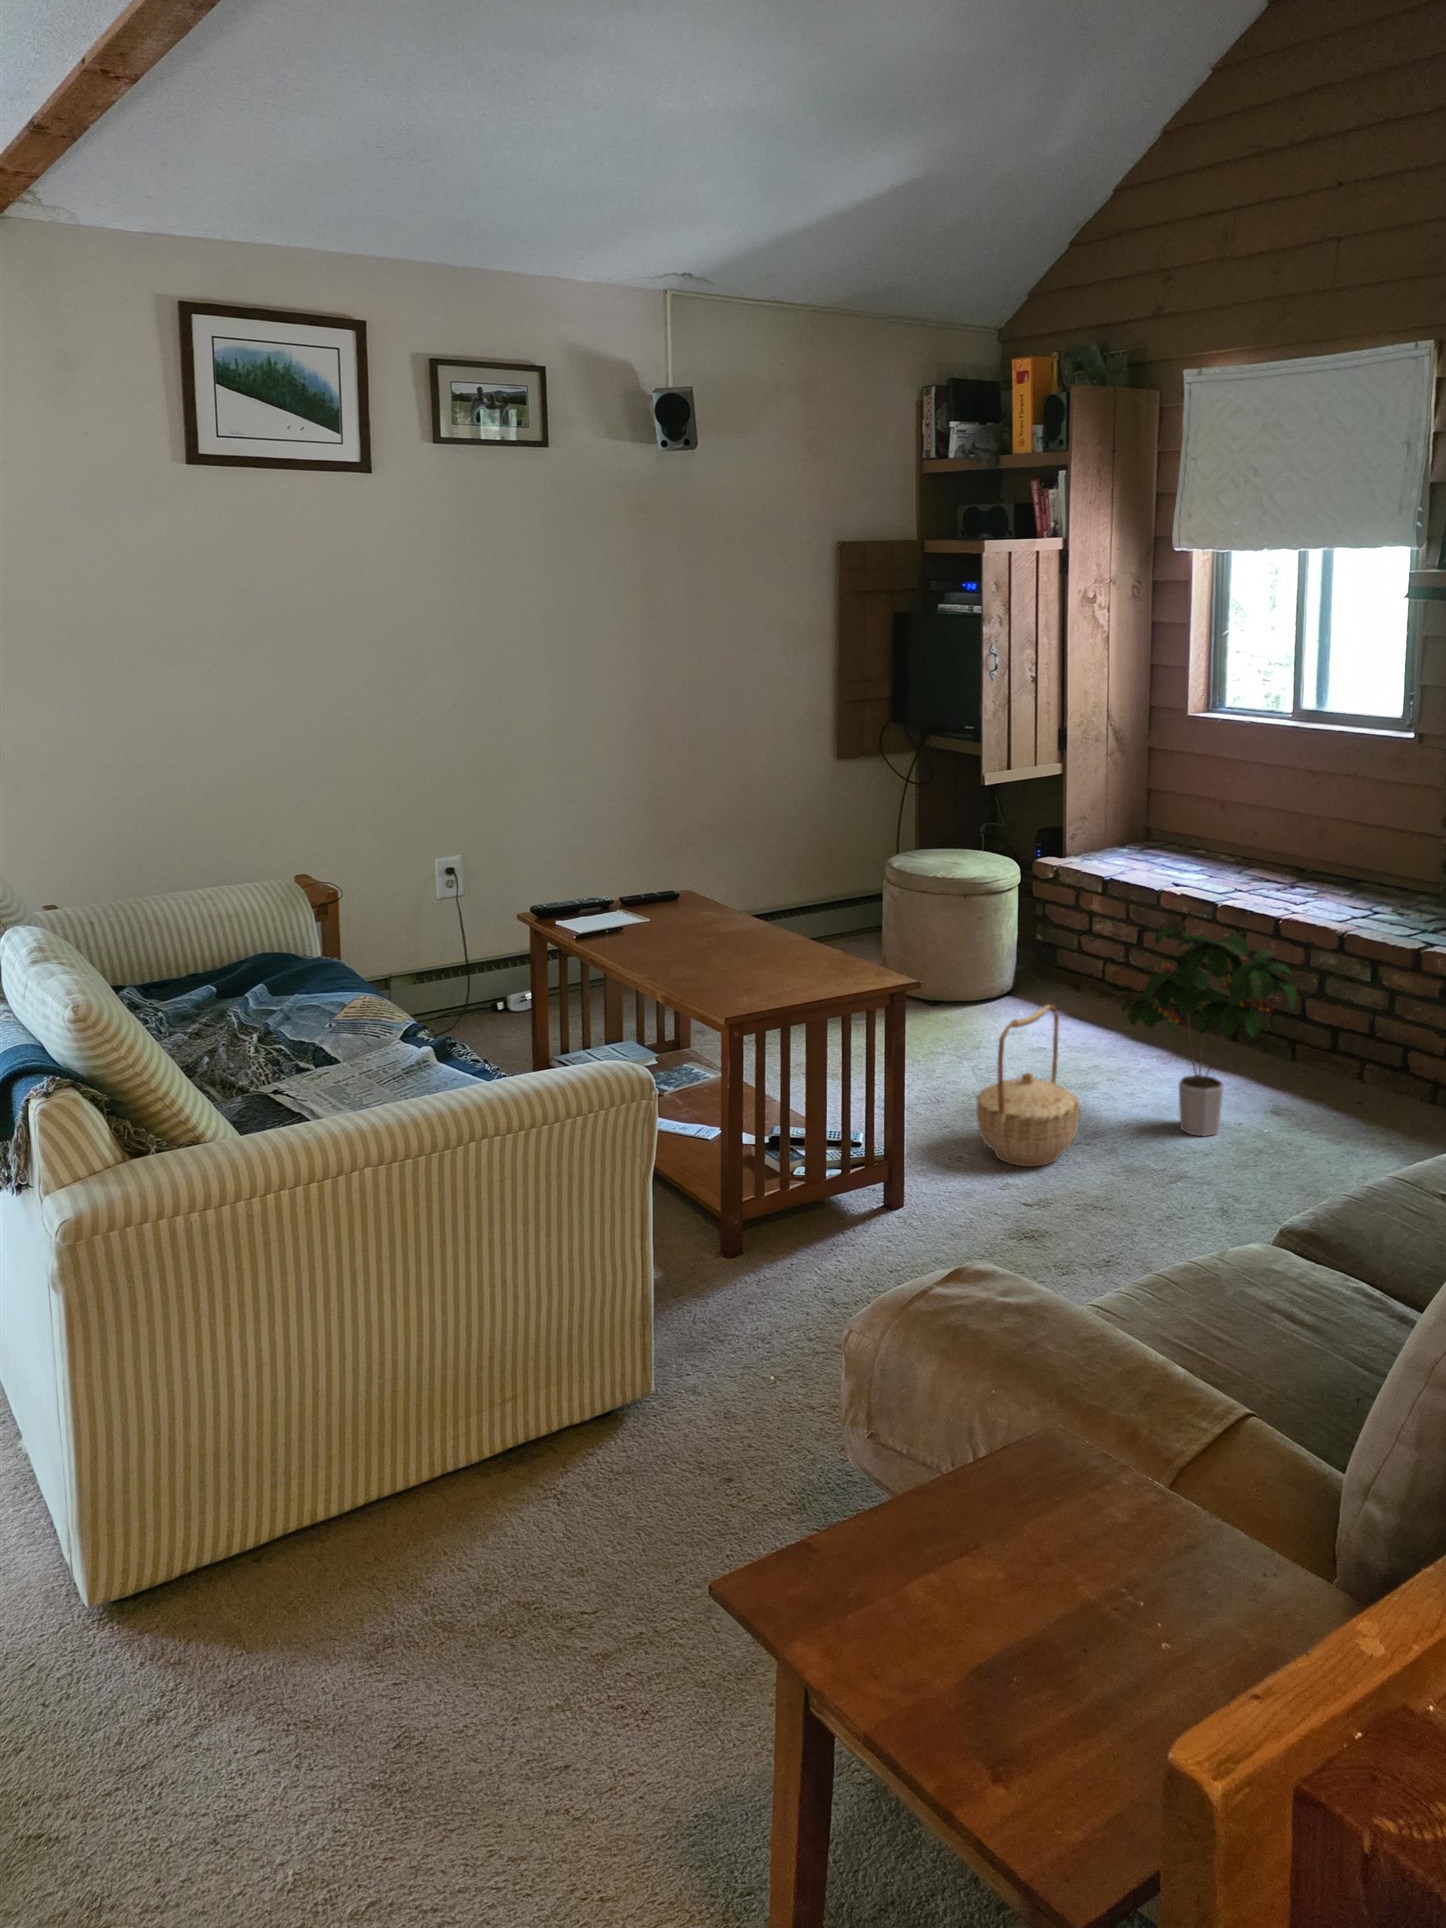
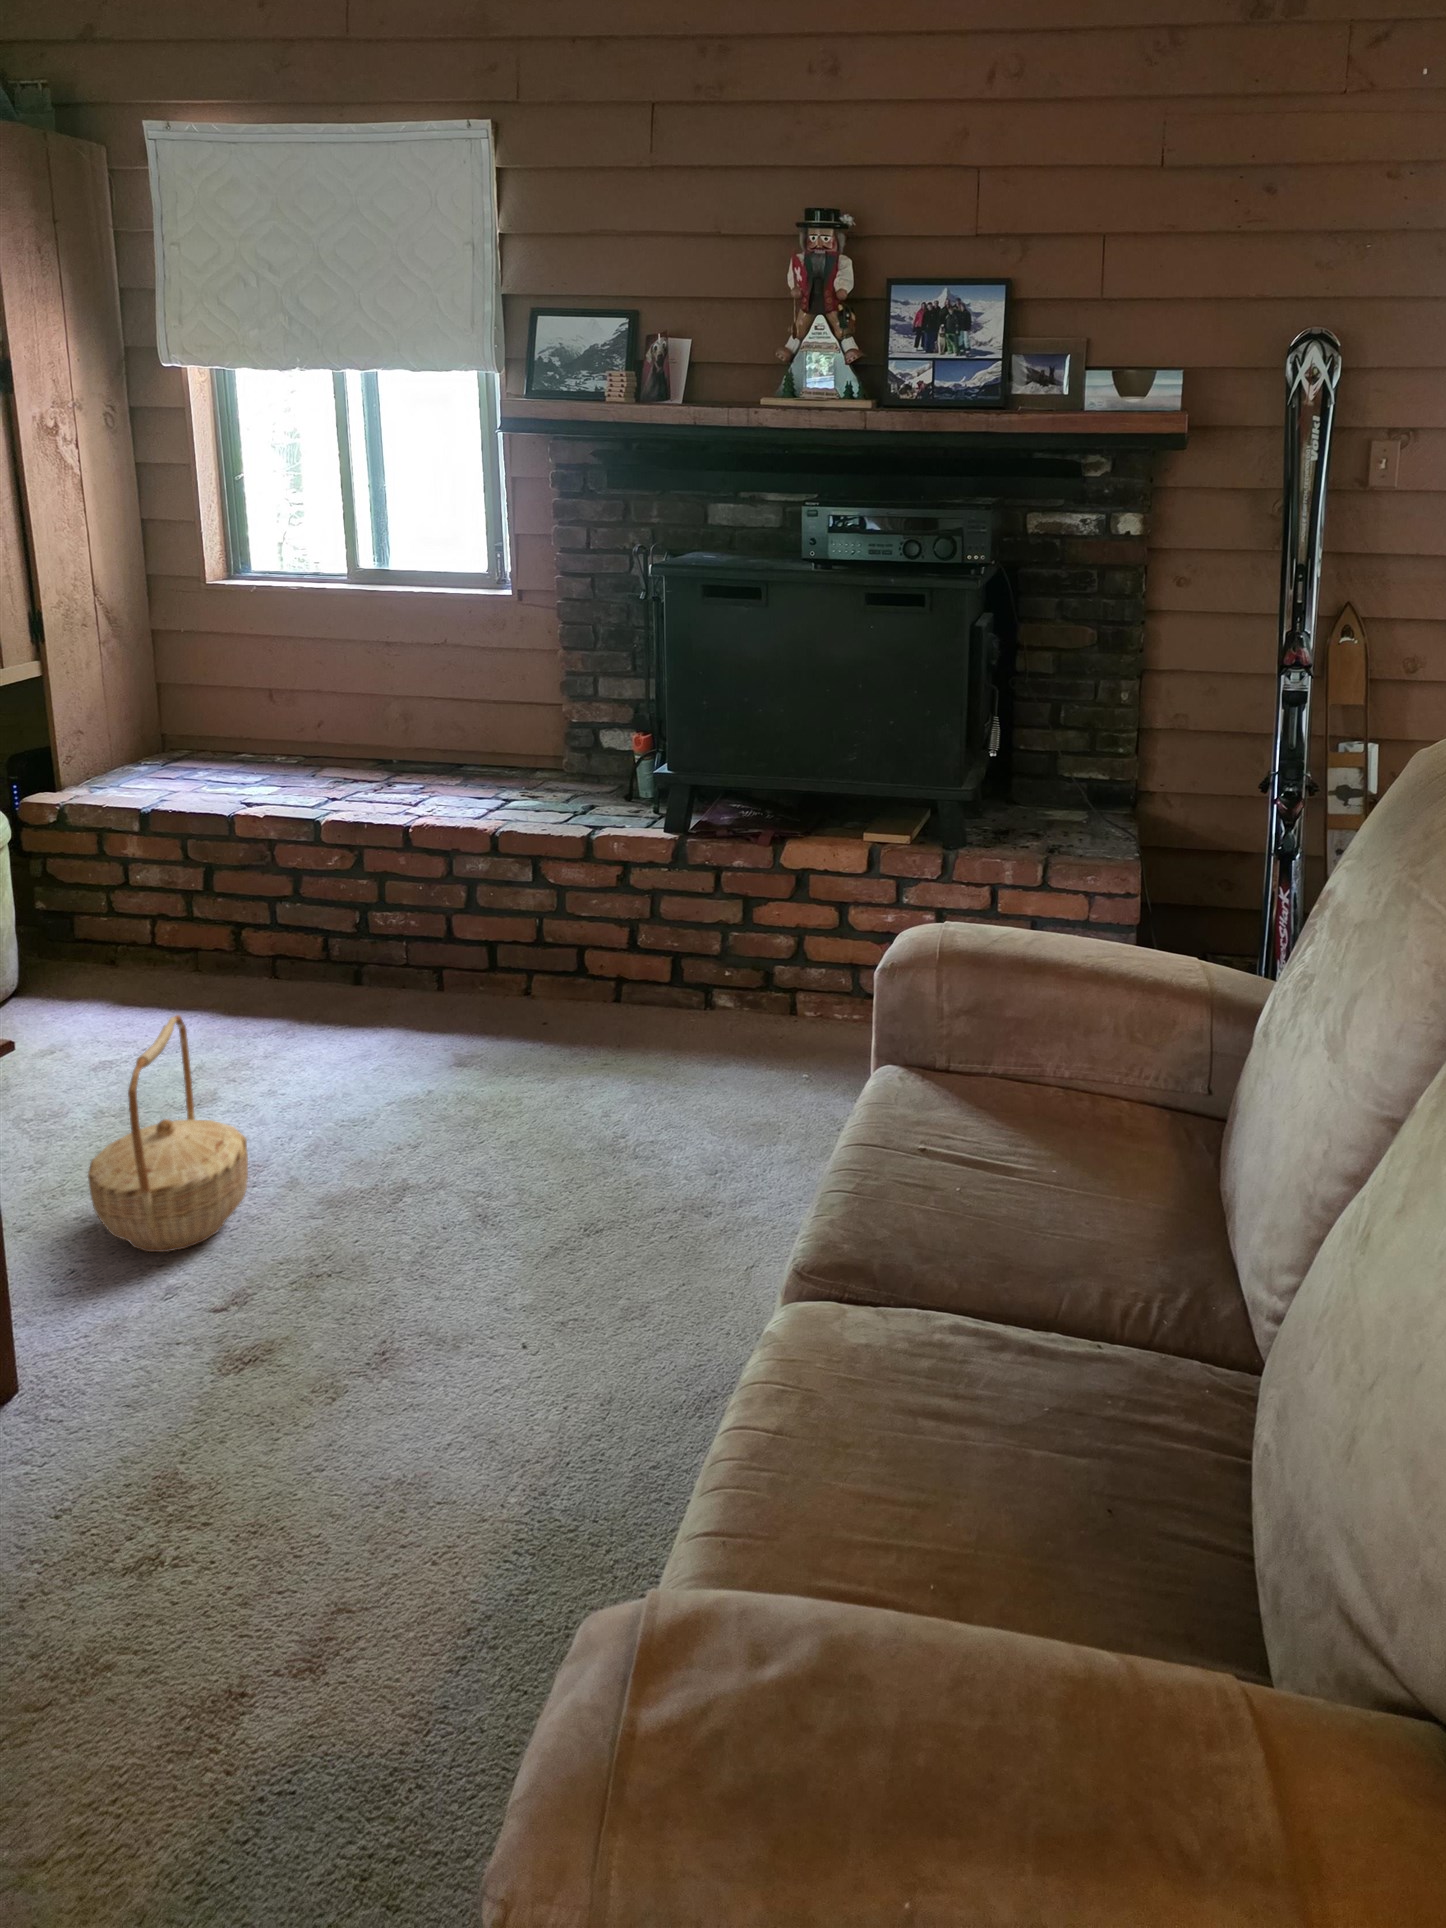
potted plant: present [1122,927,1297,1136] -> none [252,867,493,1123]

